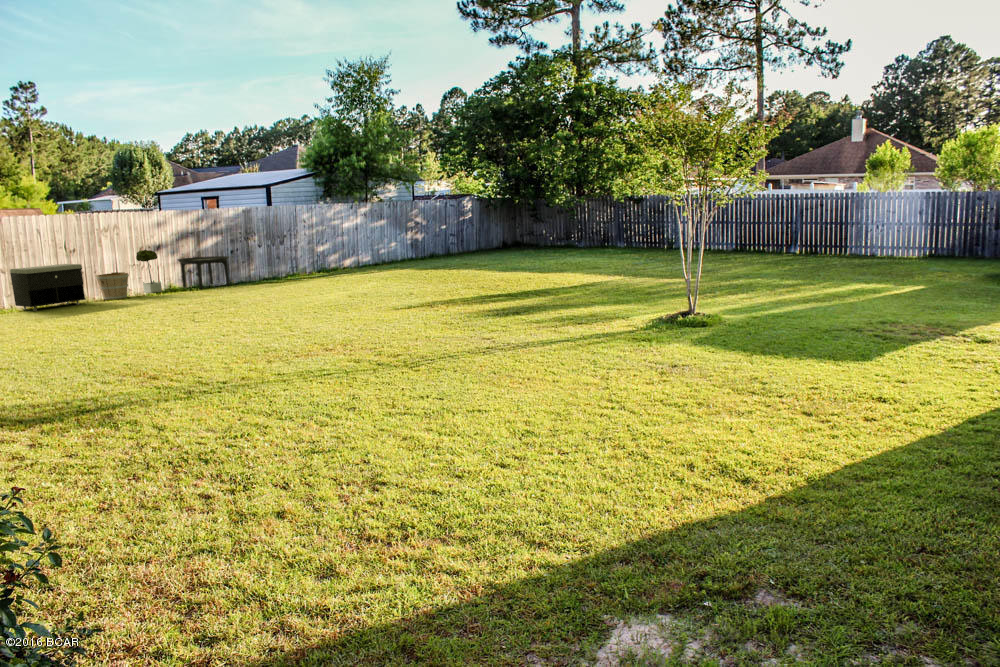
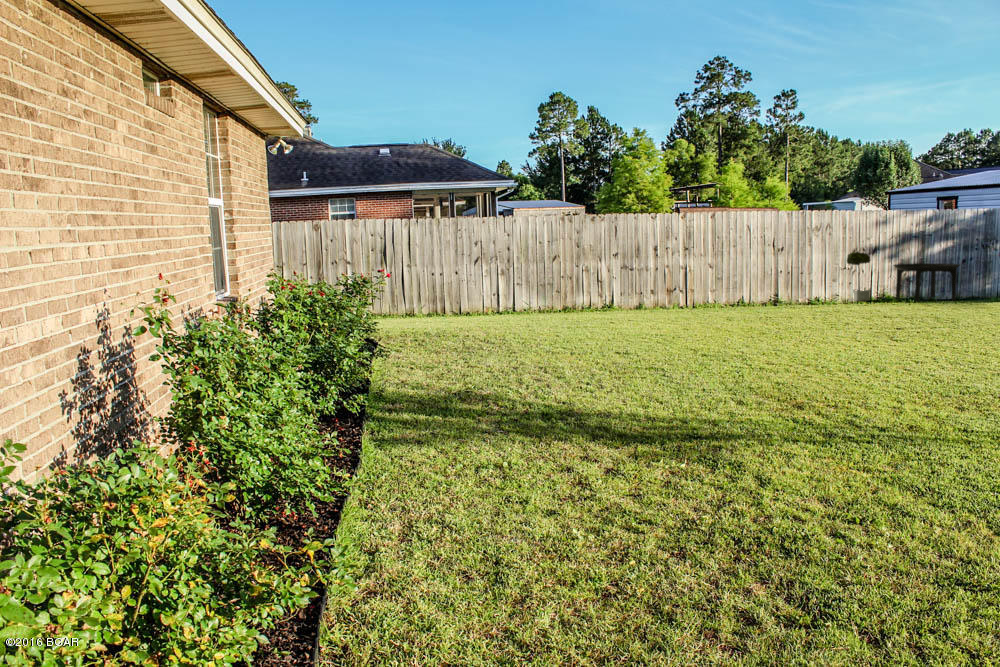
storage bench: present [10,264,86,311] -> none [721,263,787,308]
wooden bucket: present [96,272,129,300] -> none [800,275,835,304]

